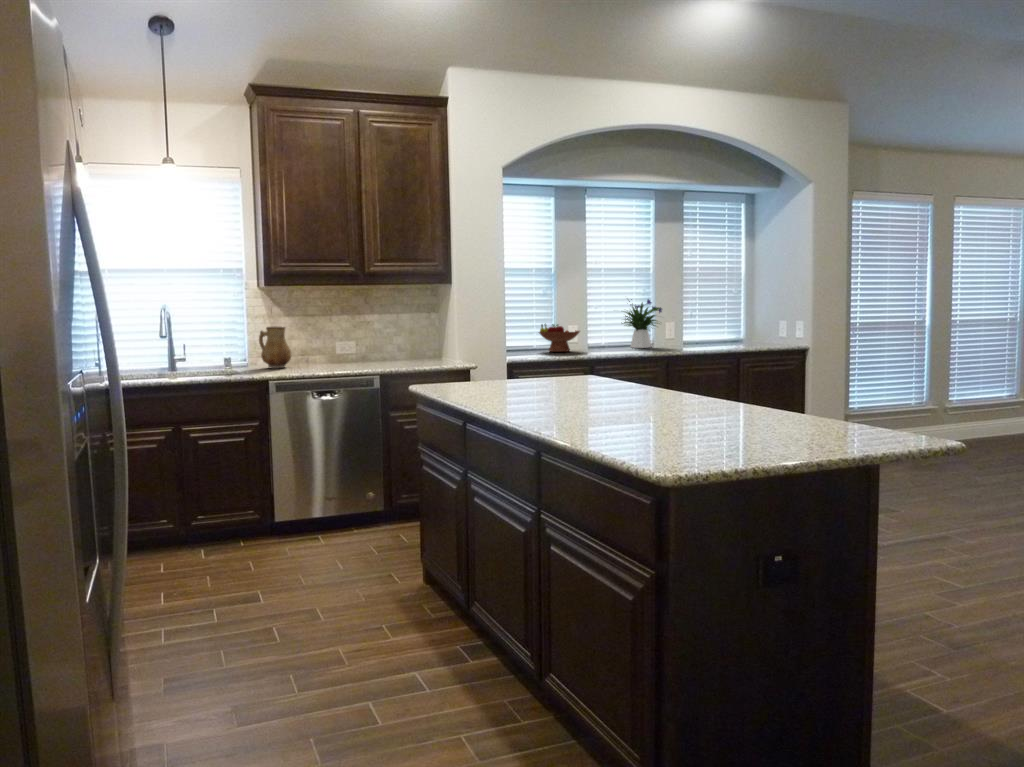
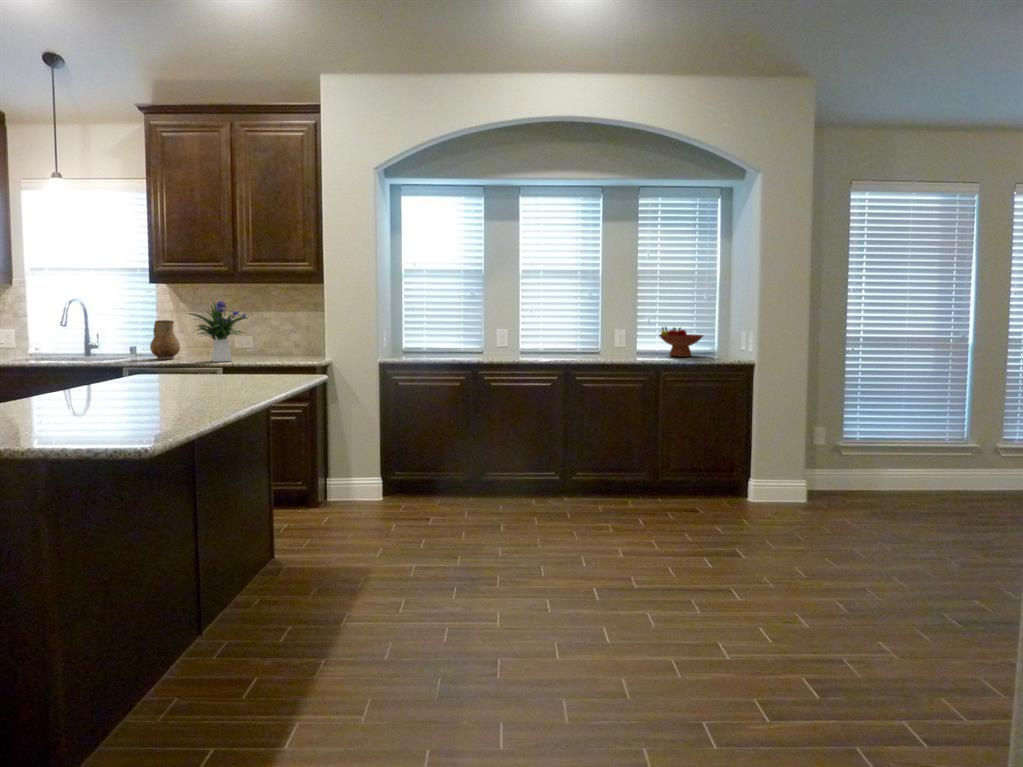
flower arrangement: present [622,299,662,348] -> present [188,301,247,362]
fruit bowl: present [539,324,580,352] -> present [659,327,703,357]

